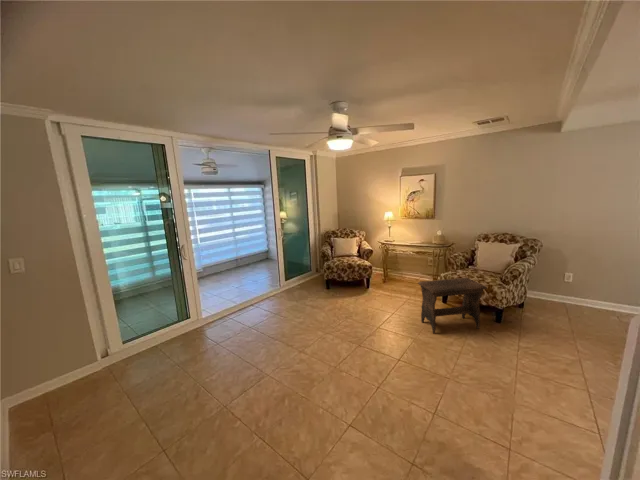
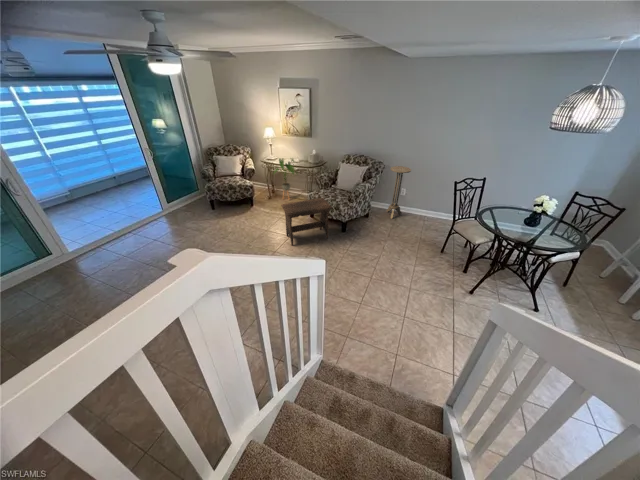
house plant: none [391,239,419,285] -> present [274,159,294,197]
side table: none [546,245,583,311] -> present [386,166,411,219]

